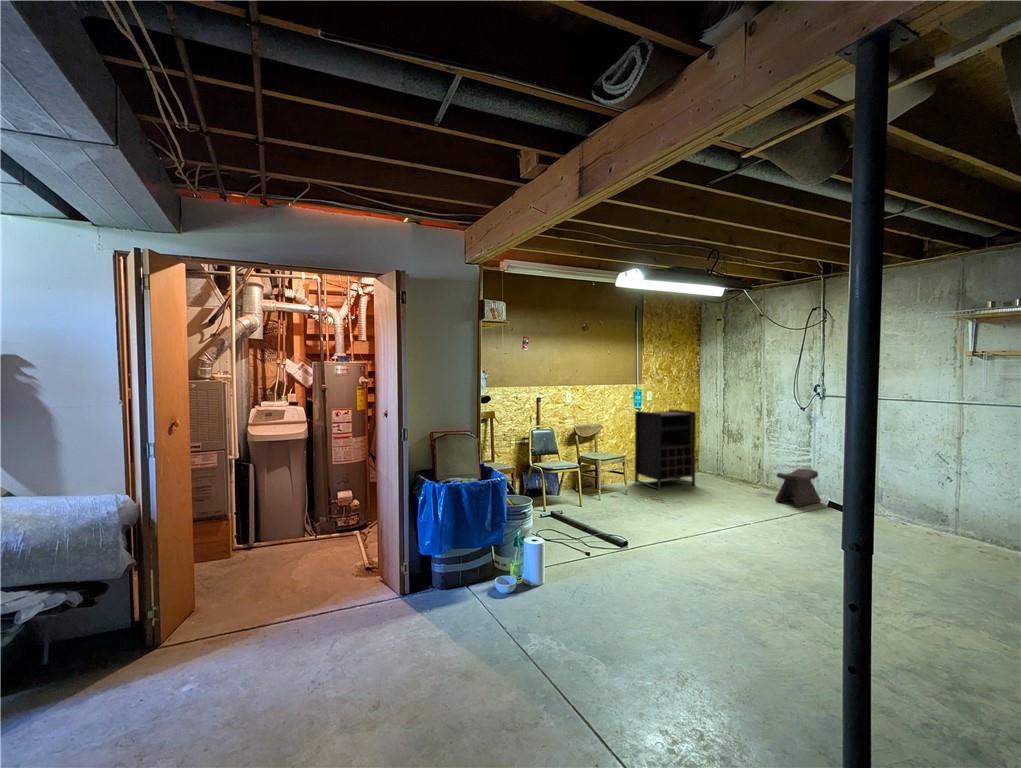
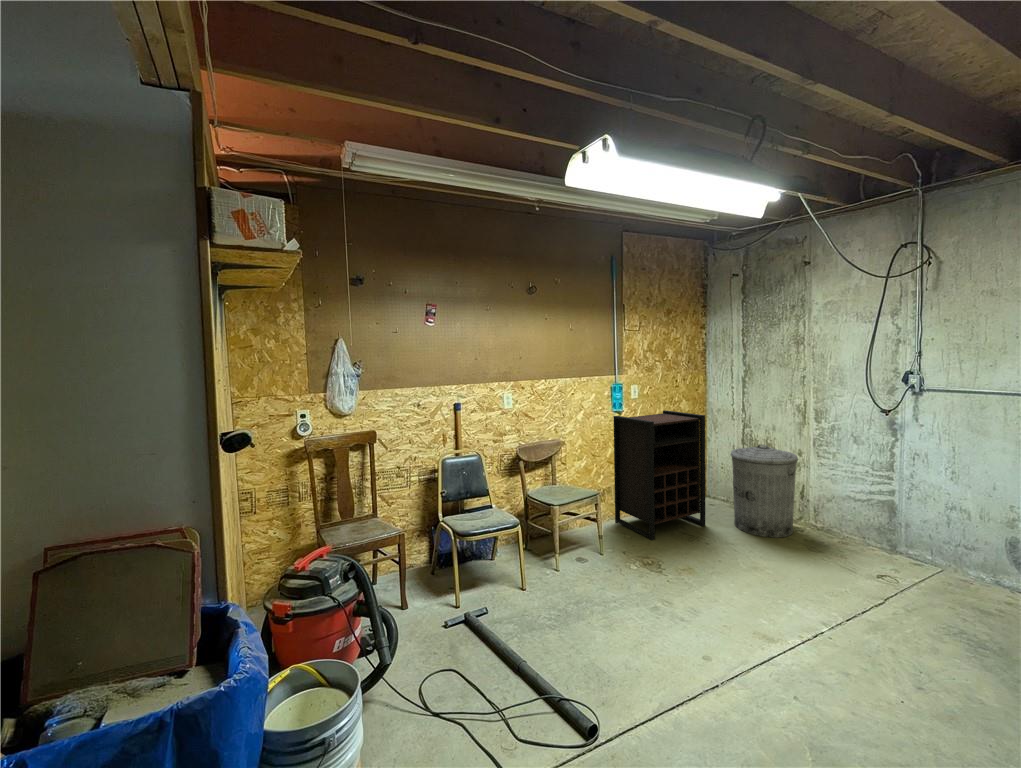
trash can: none [712,432,755,491] -> present [731,445,798,538]
stool: present [775,469,821,507] -> none [842,506,916,579]

